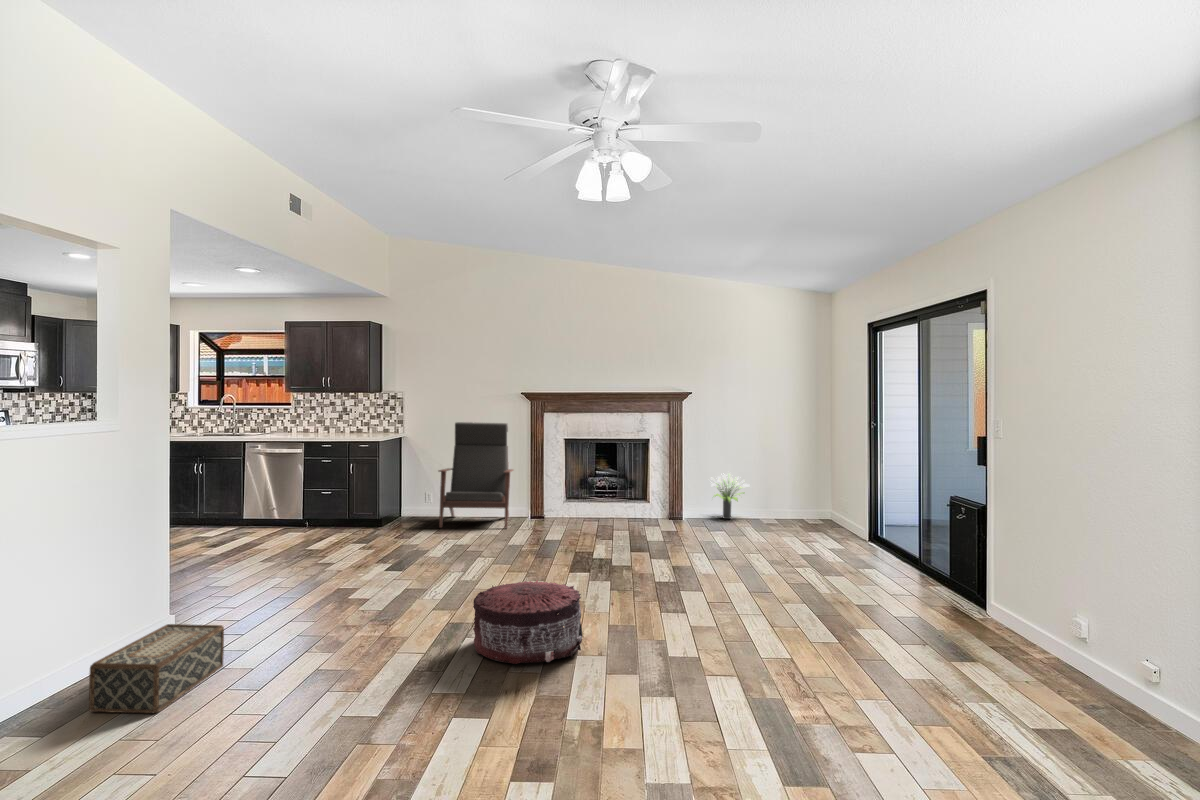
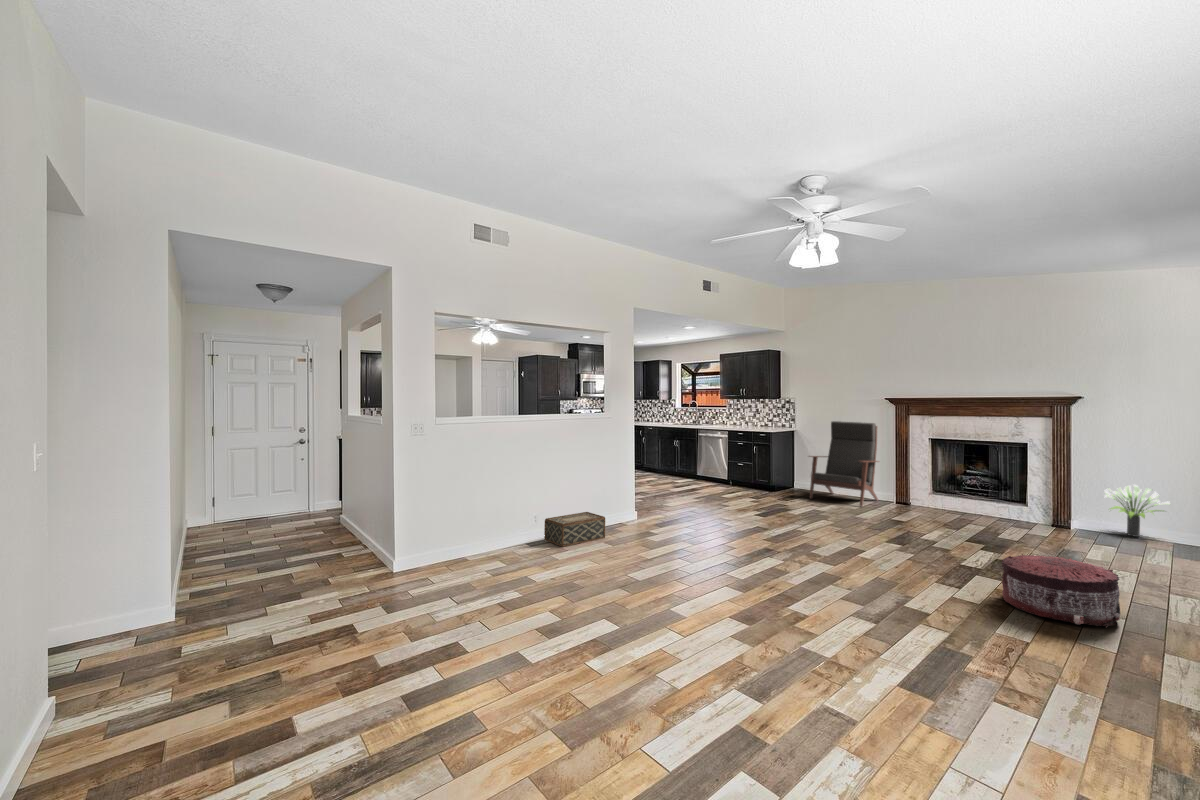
pouf: present [473,580,582,664] -> present [1002,554,1120,628]

